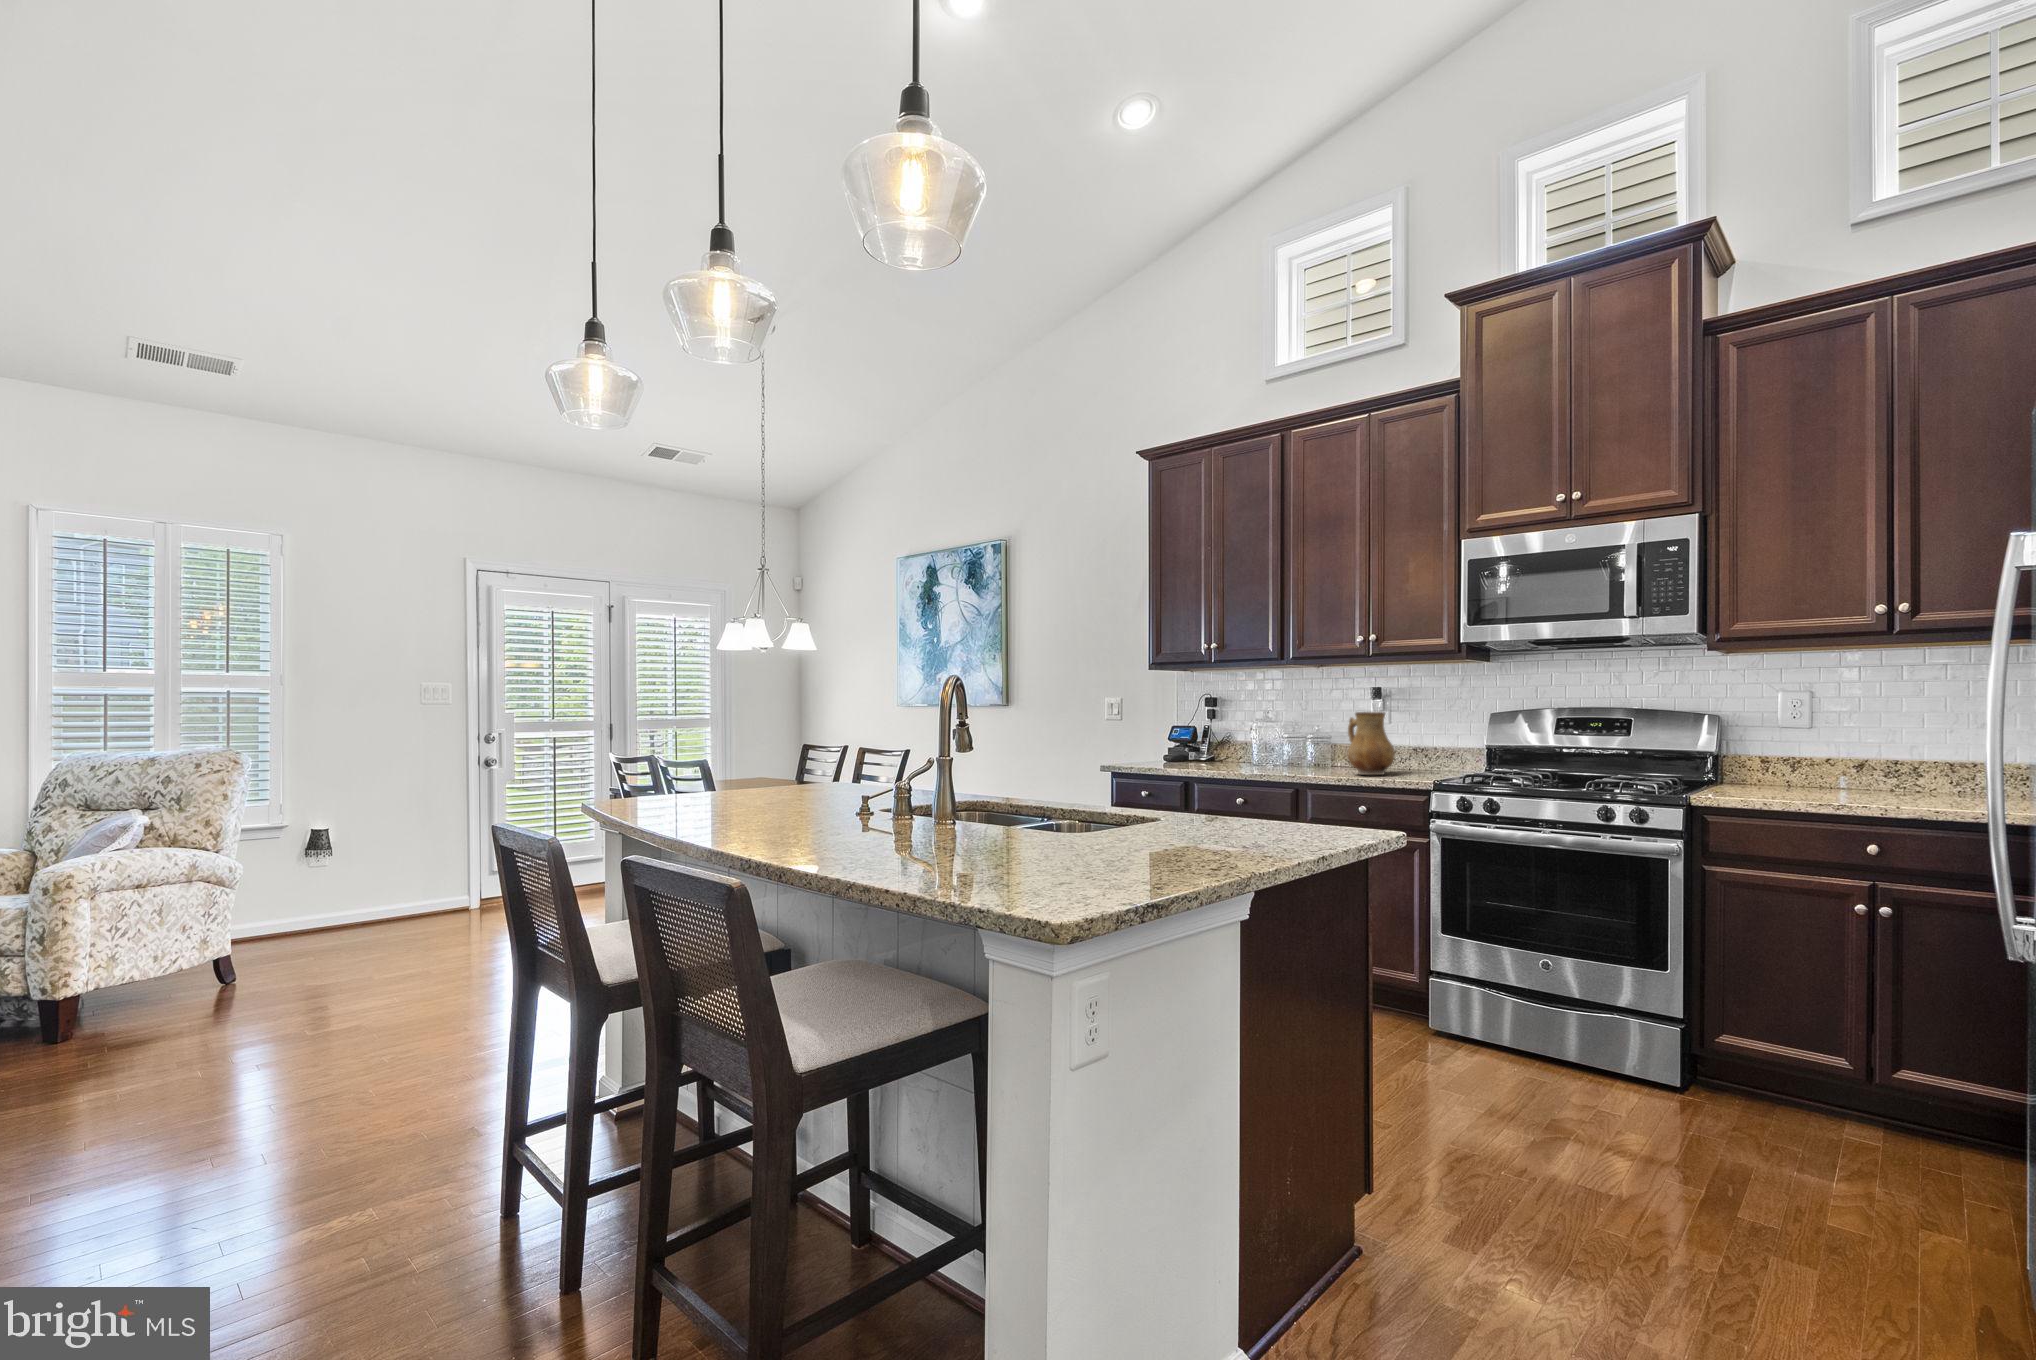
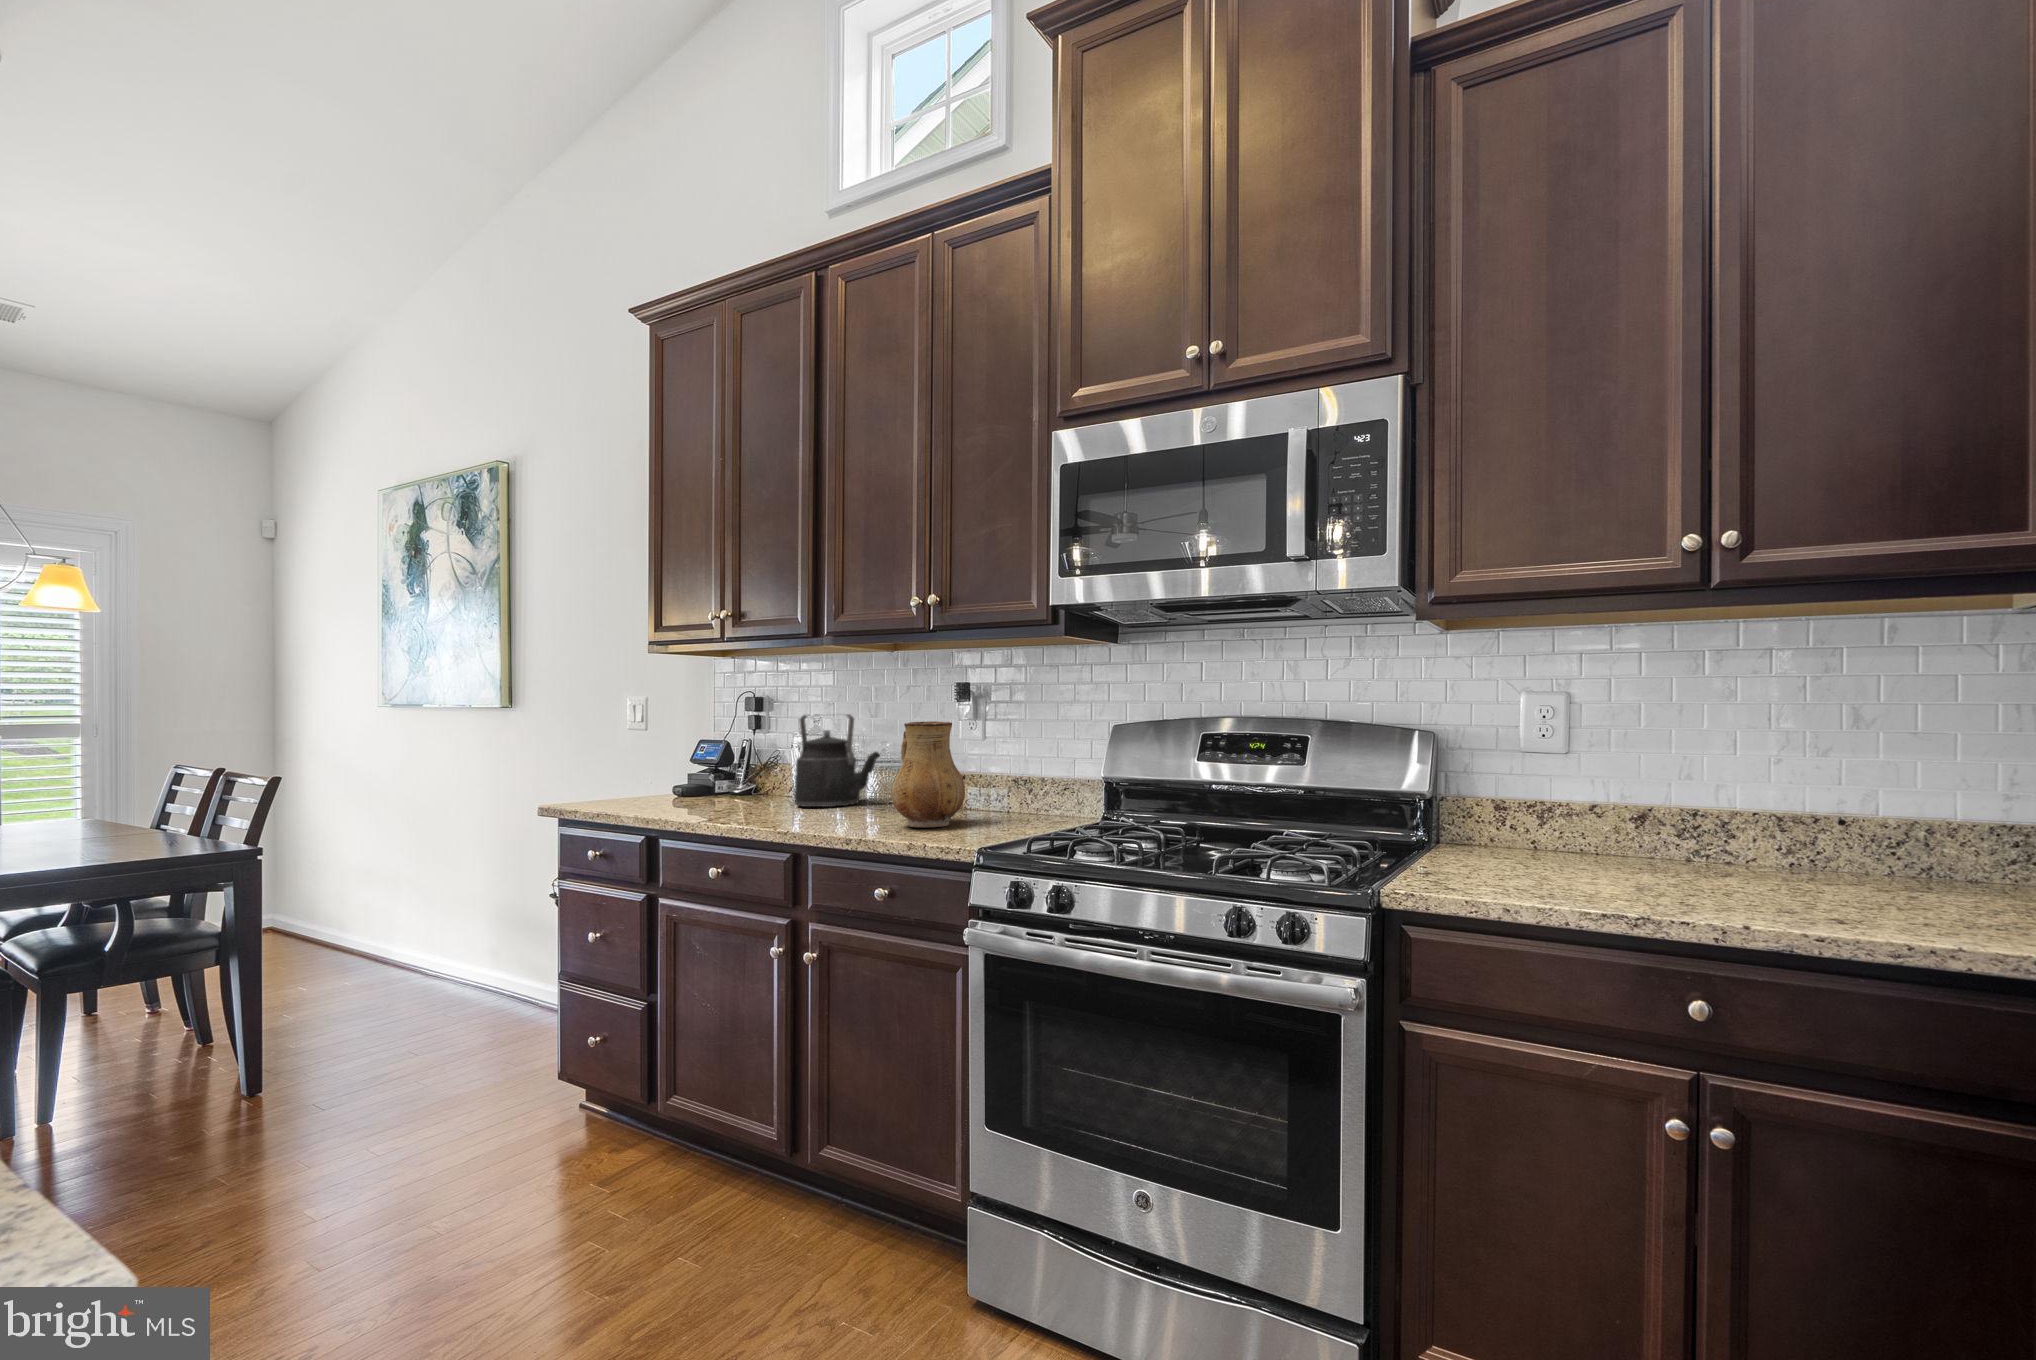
kettle: none [1253,707,1314,766] -> present [794,714,880,807]

